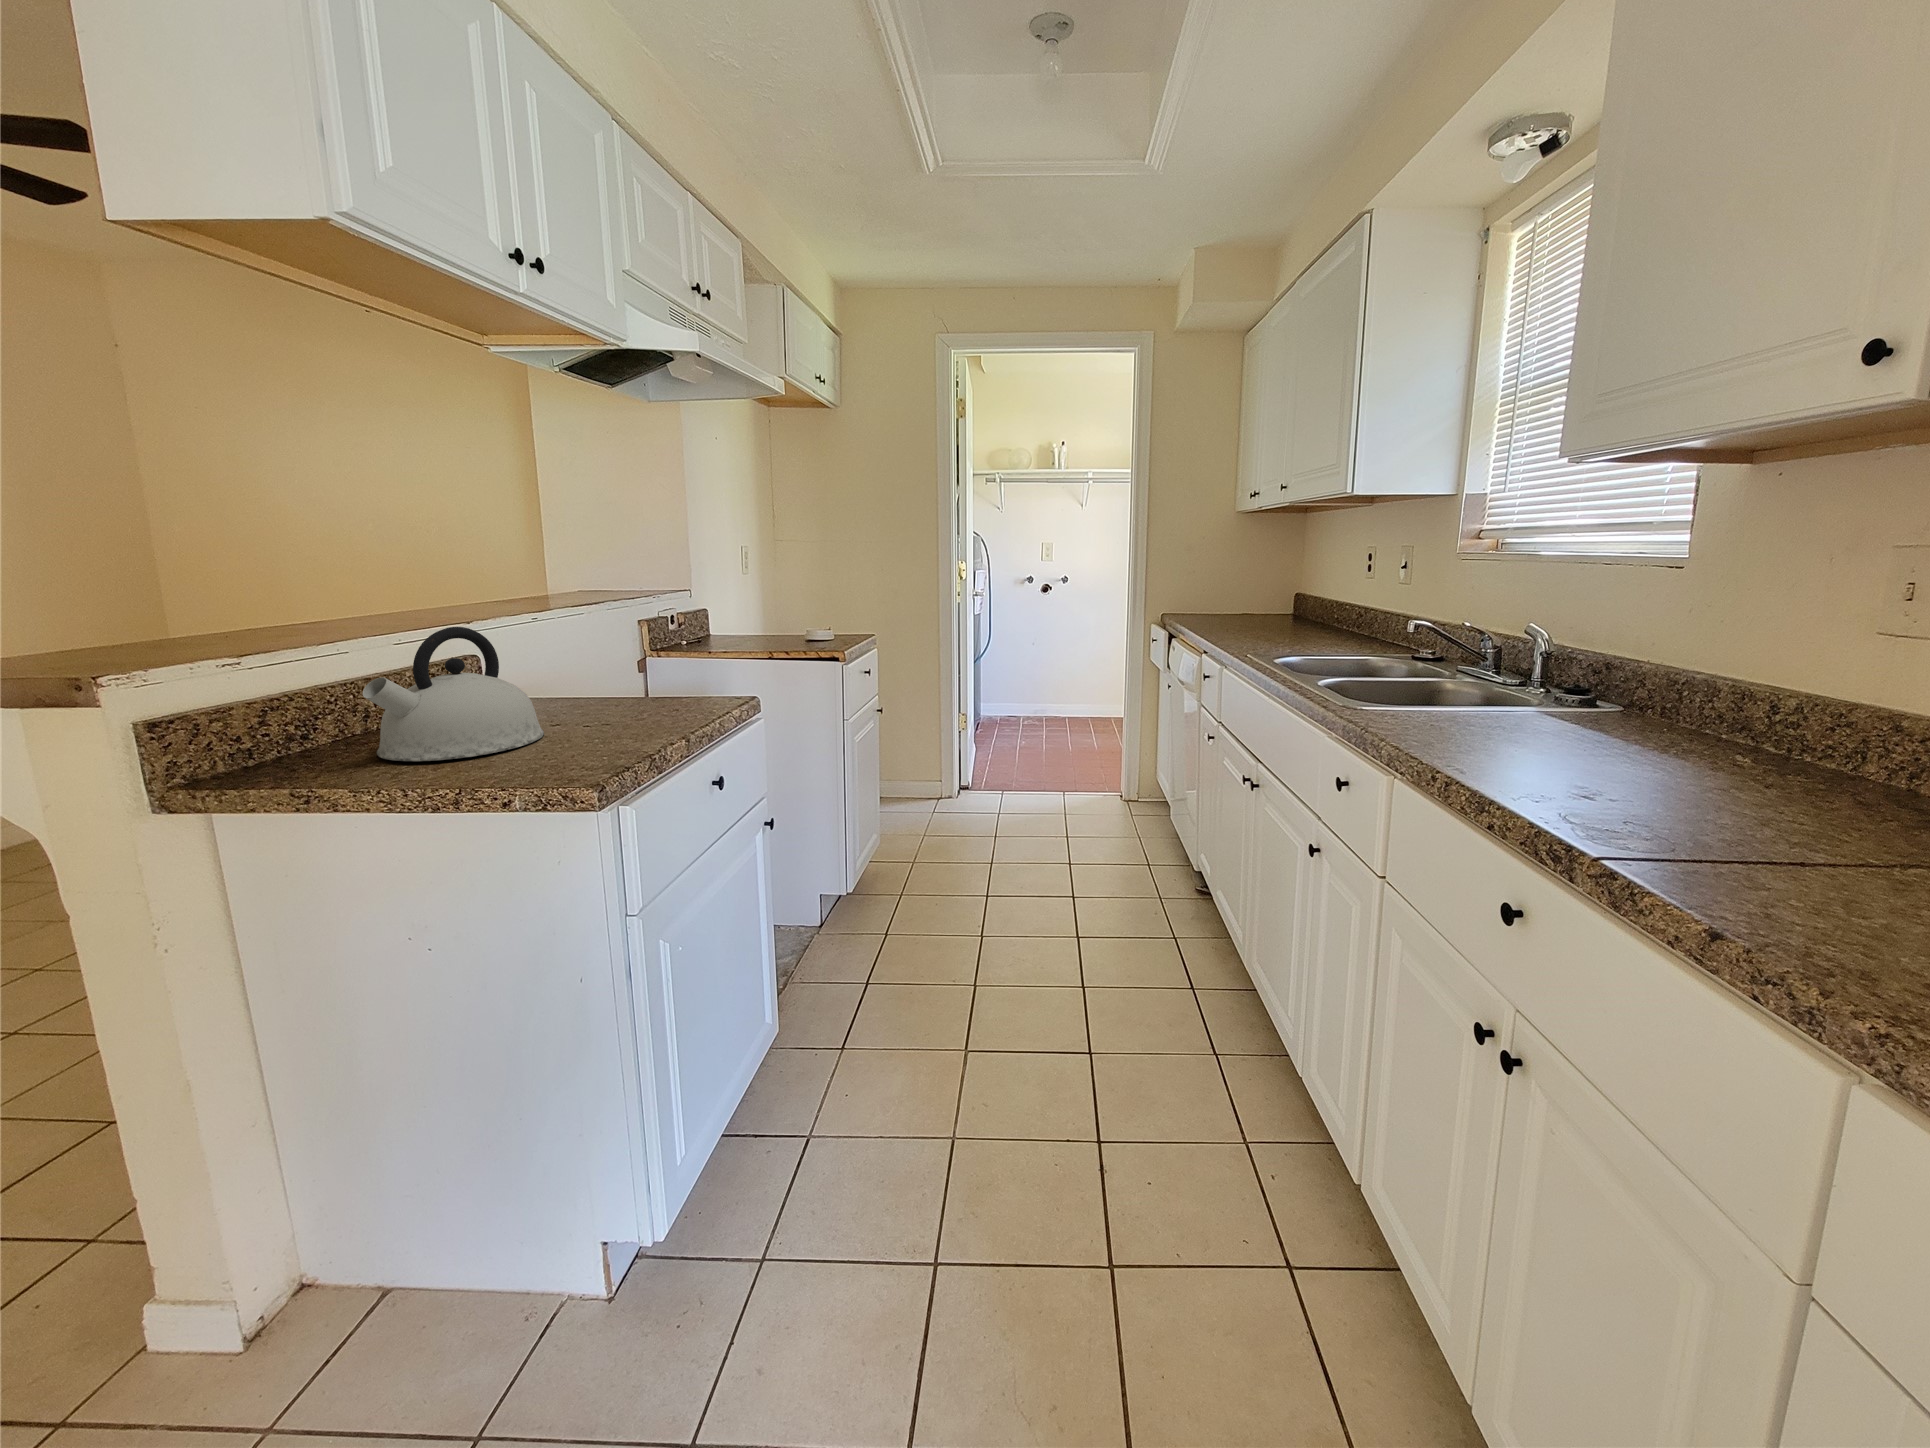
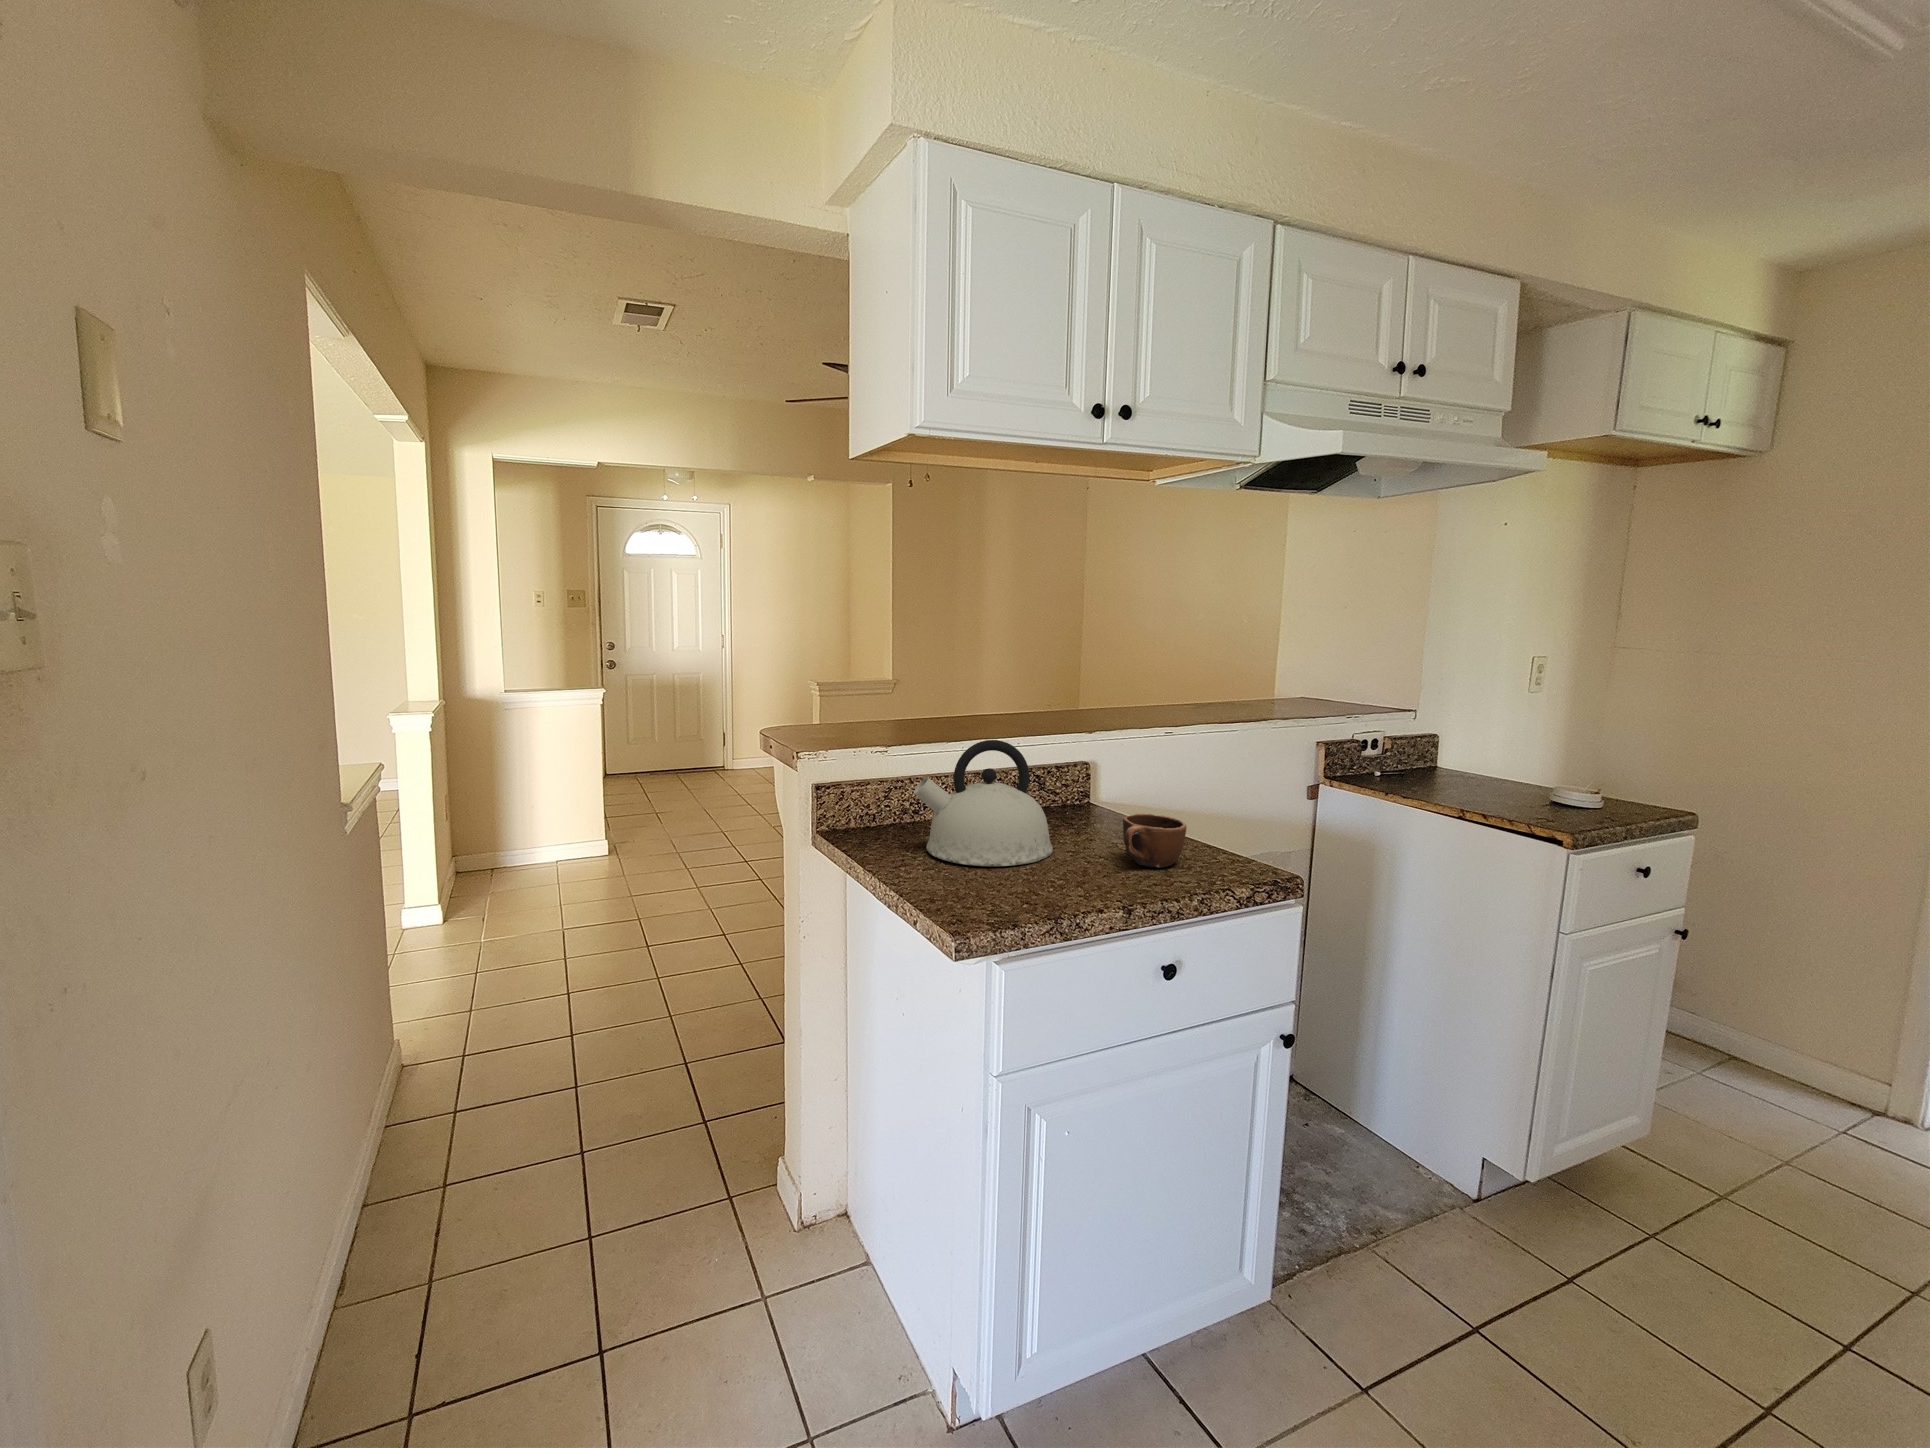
mug: none [612,675,670,717] -> present [1123,814,1187,868]

